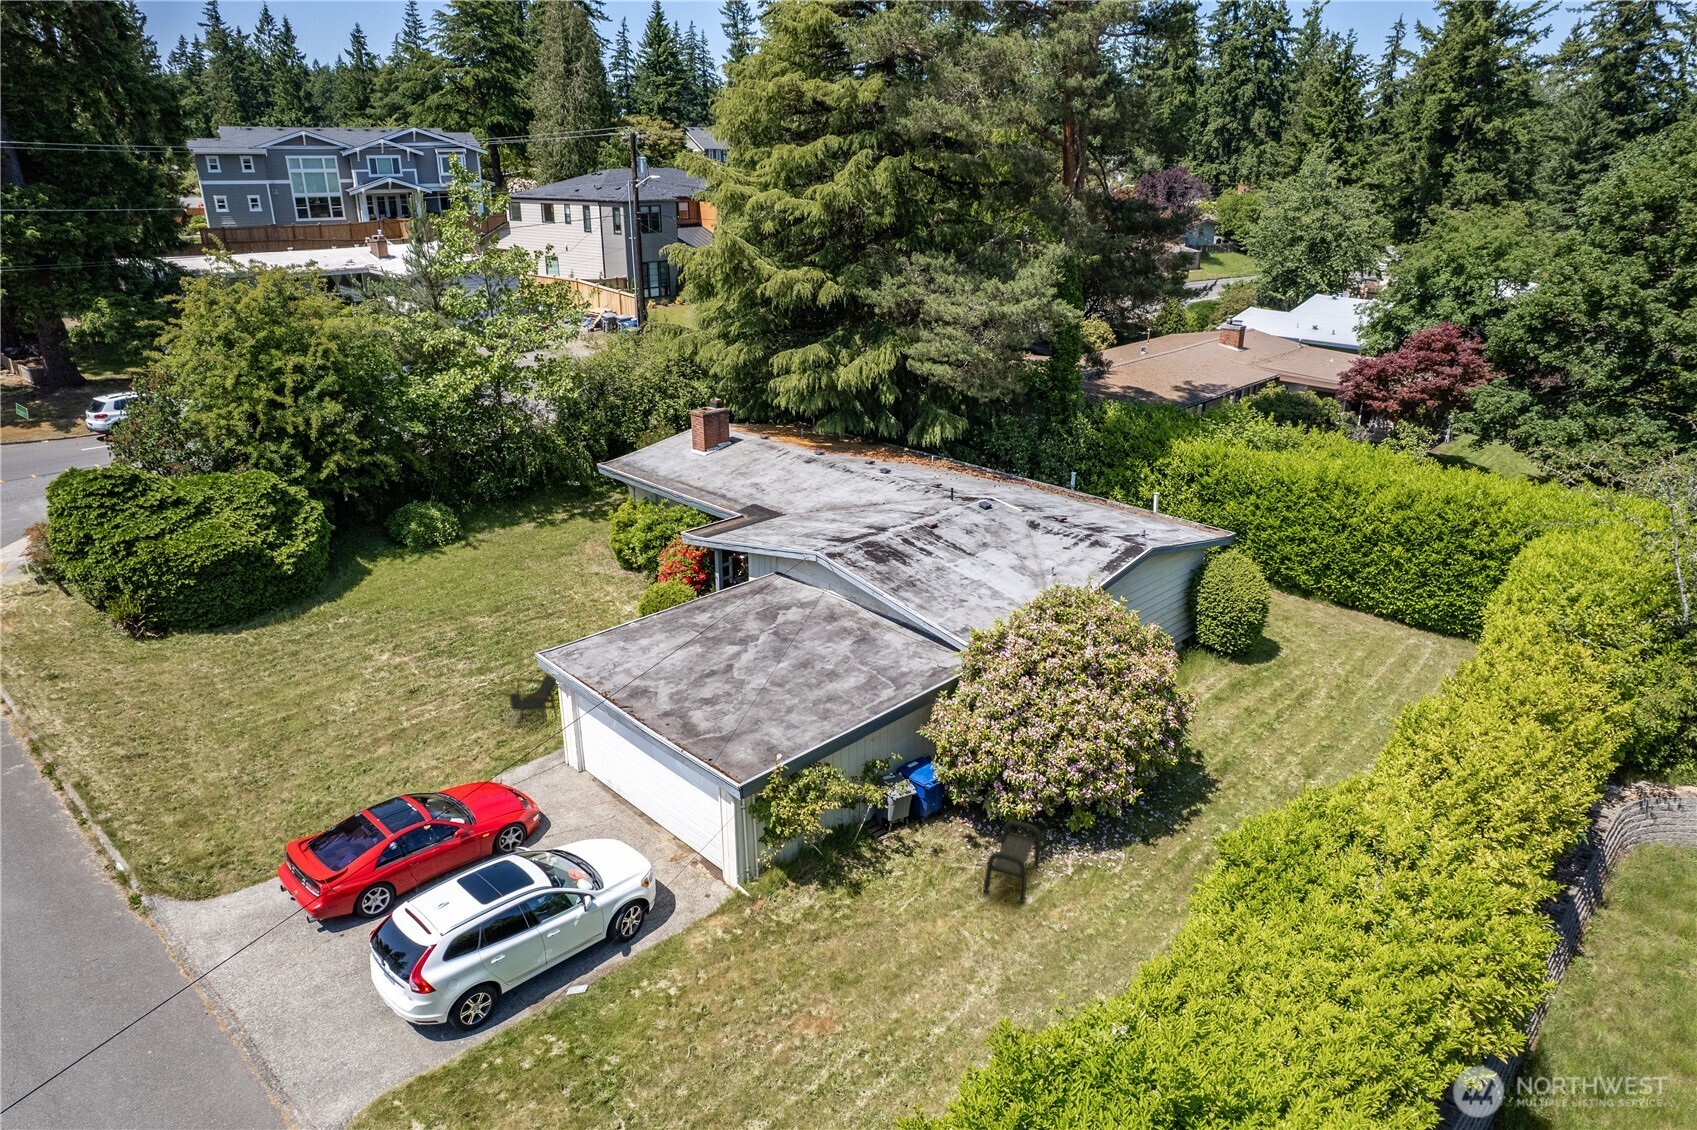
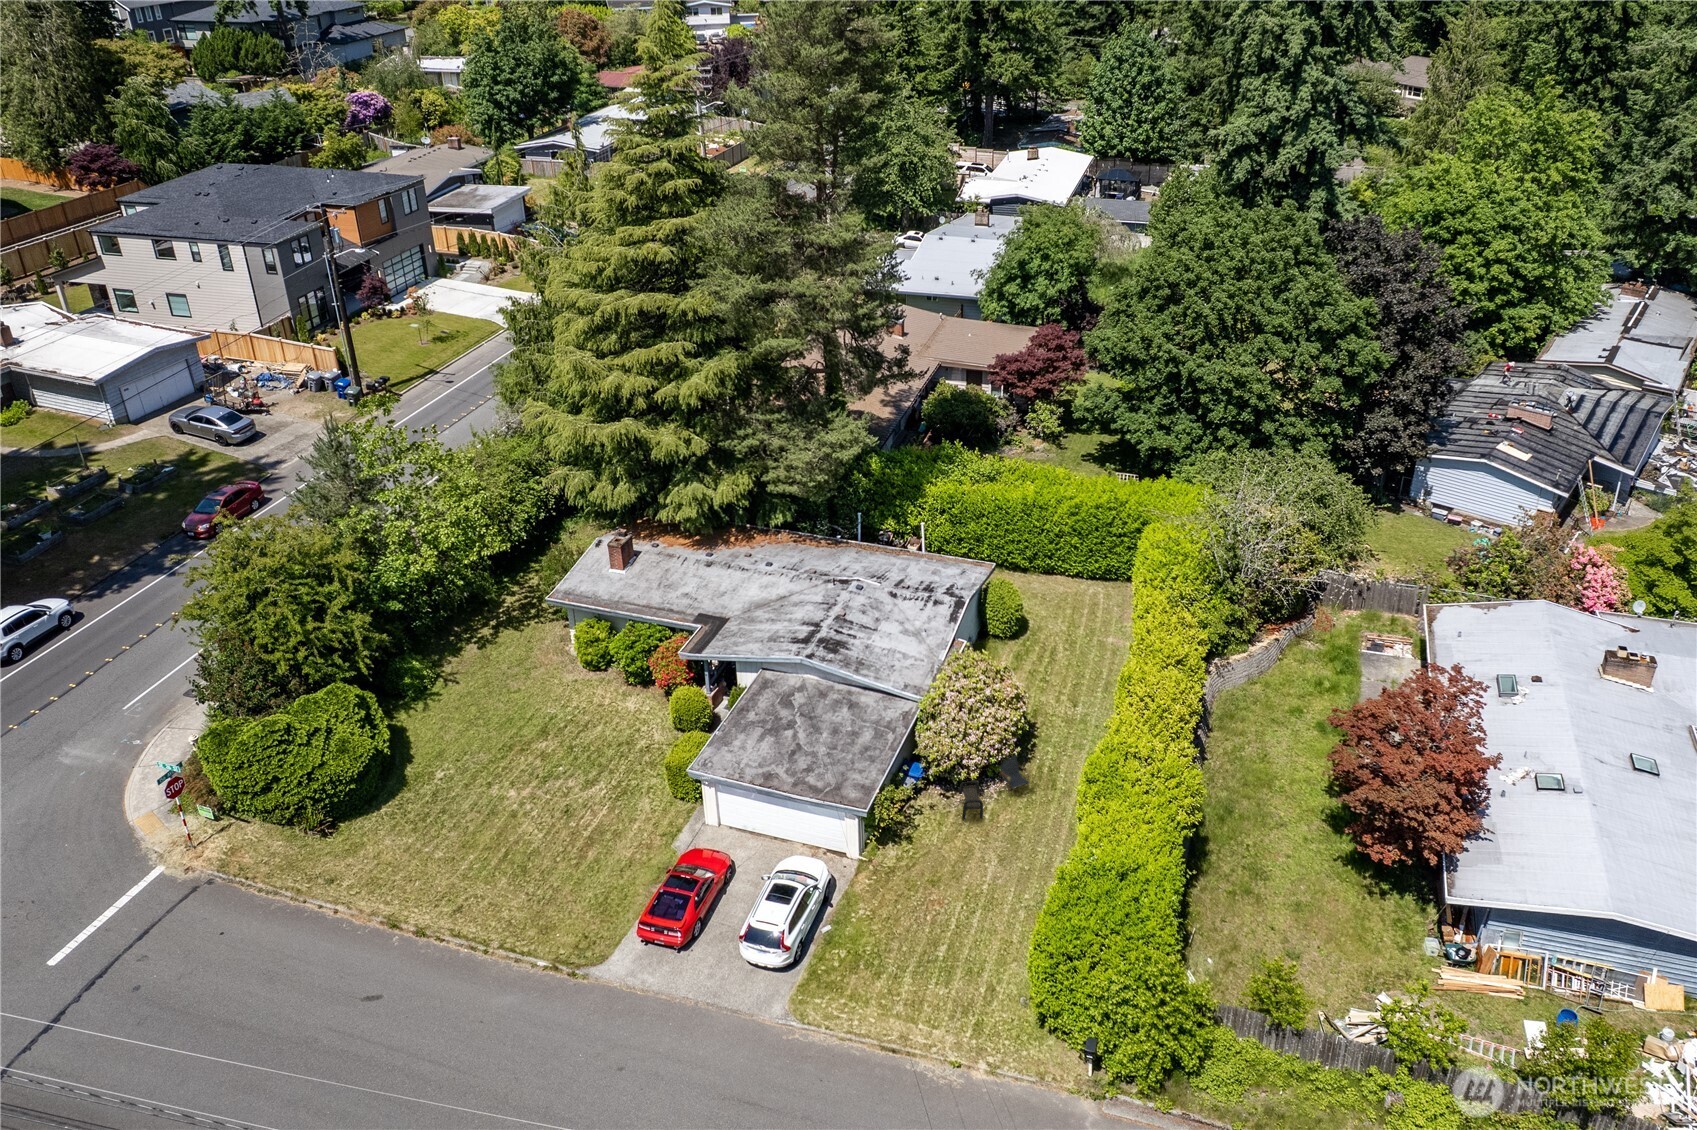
lounge chair: present [509,674,557,725] -> present [1000,755,1029,793]

